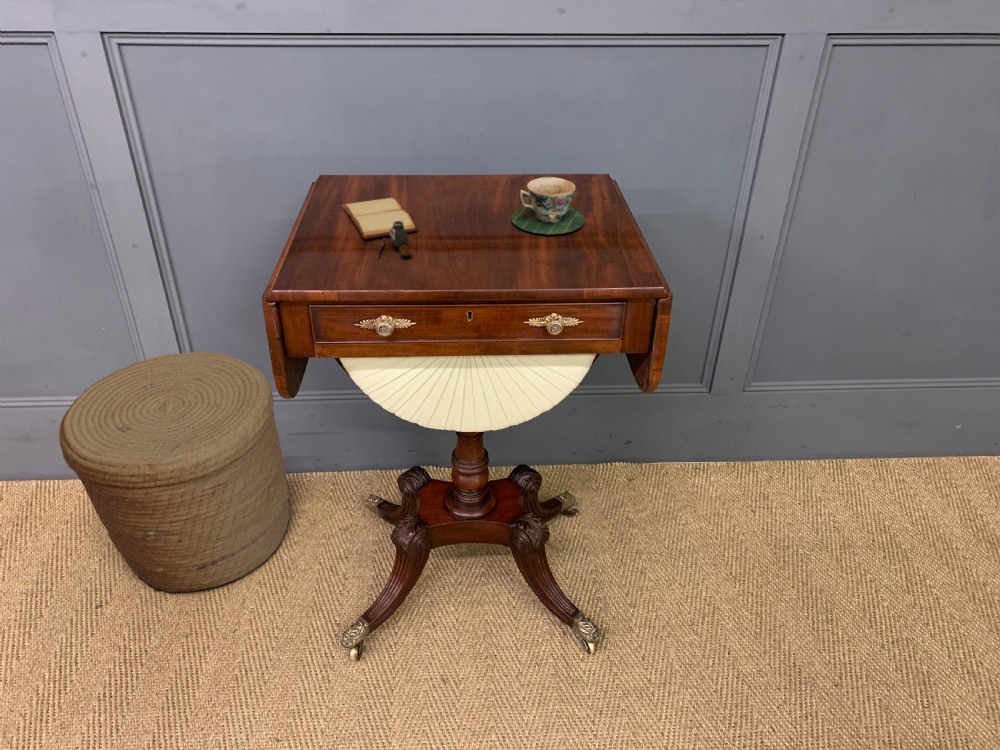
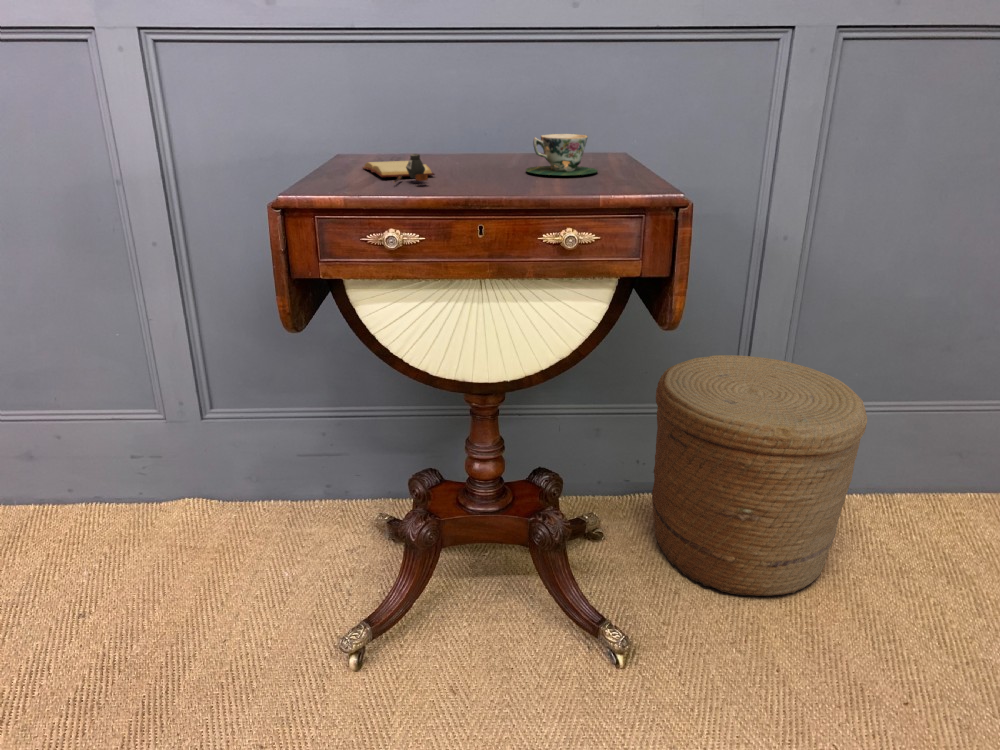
woven basket: present [59,352,289,593] -> present [652,355,867,596]

